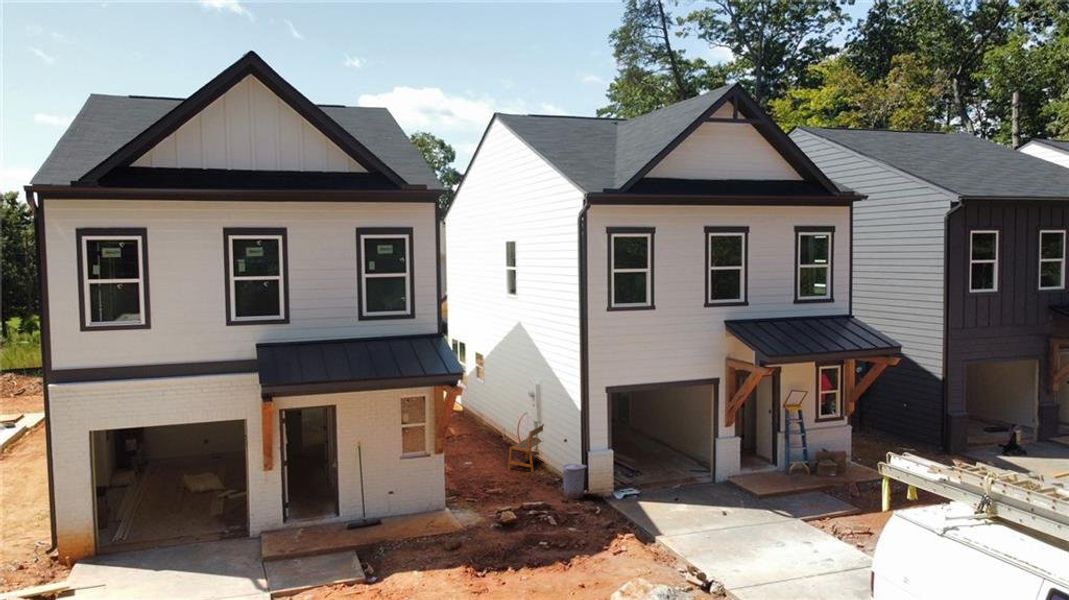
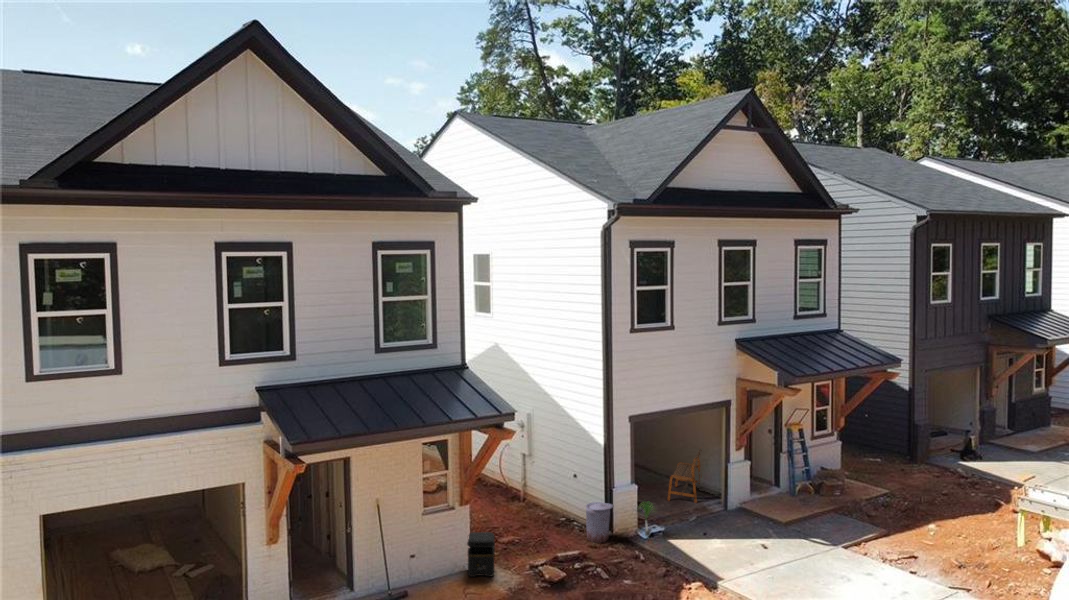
bench: present [508,424,544,472] -> present [668,449,701,503]
potted plant: none [608,461,631,497] -> present [643,504,652,536]
toolbox: none [440,479,467,517] -> present [467,532,495,577]

